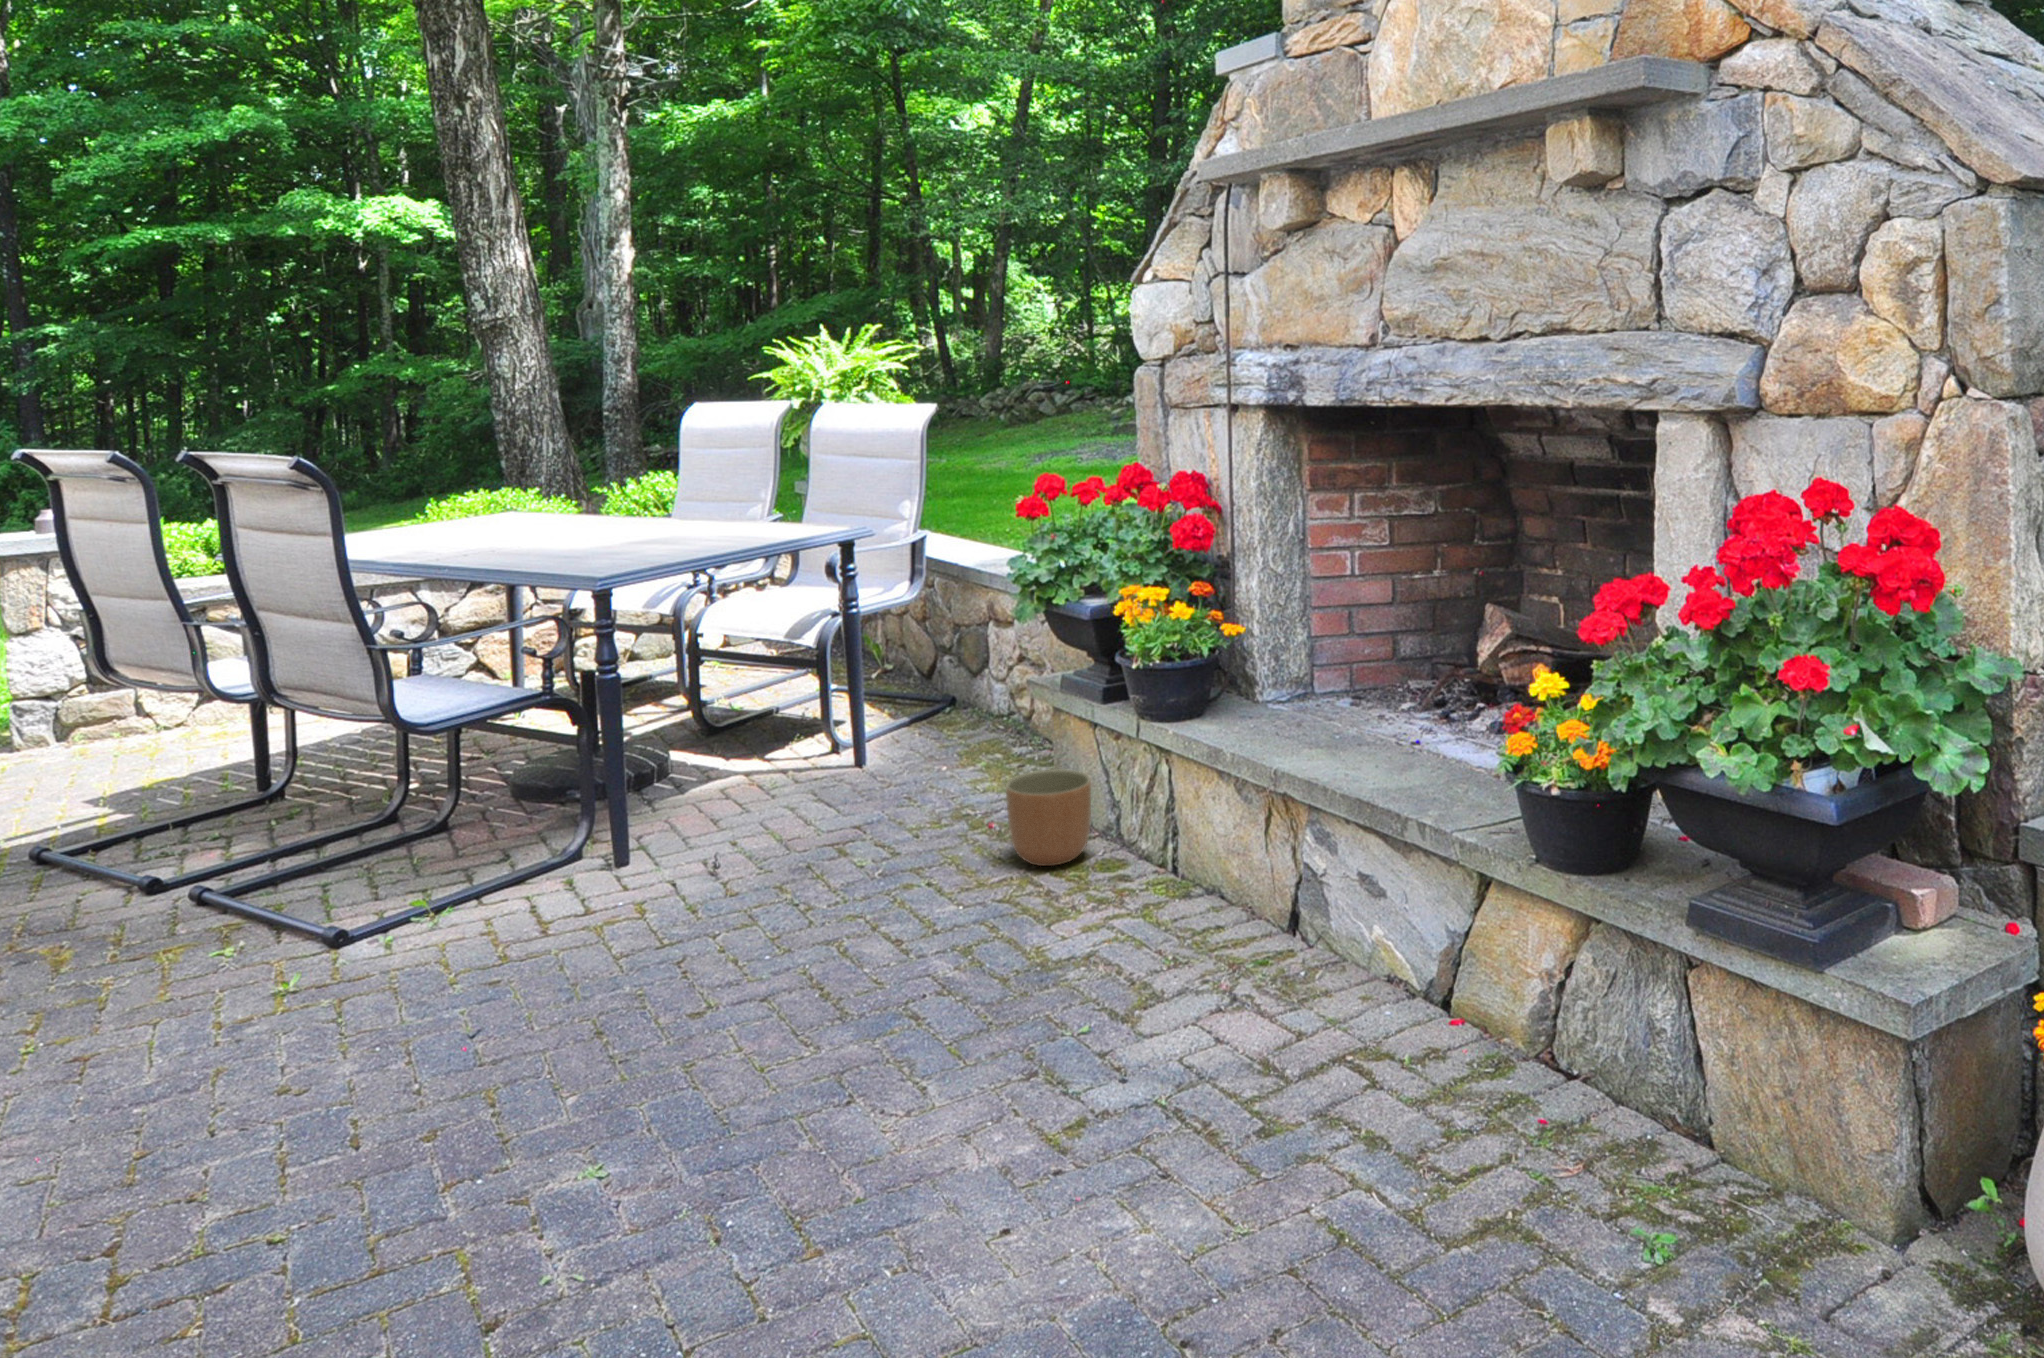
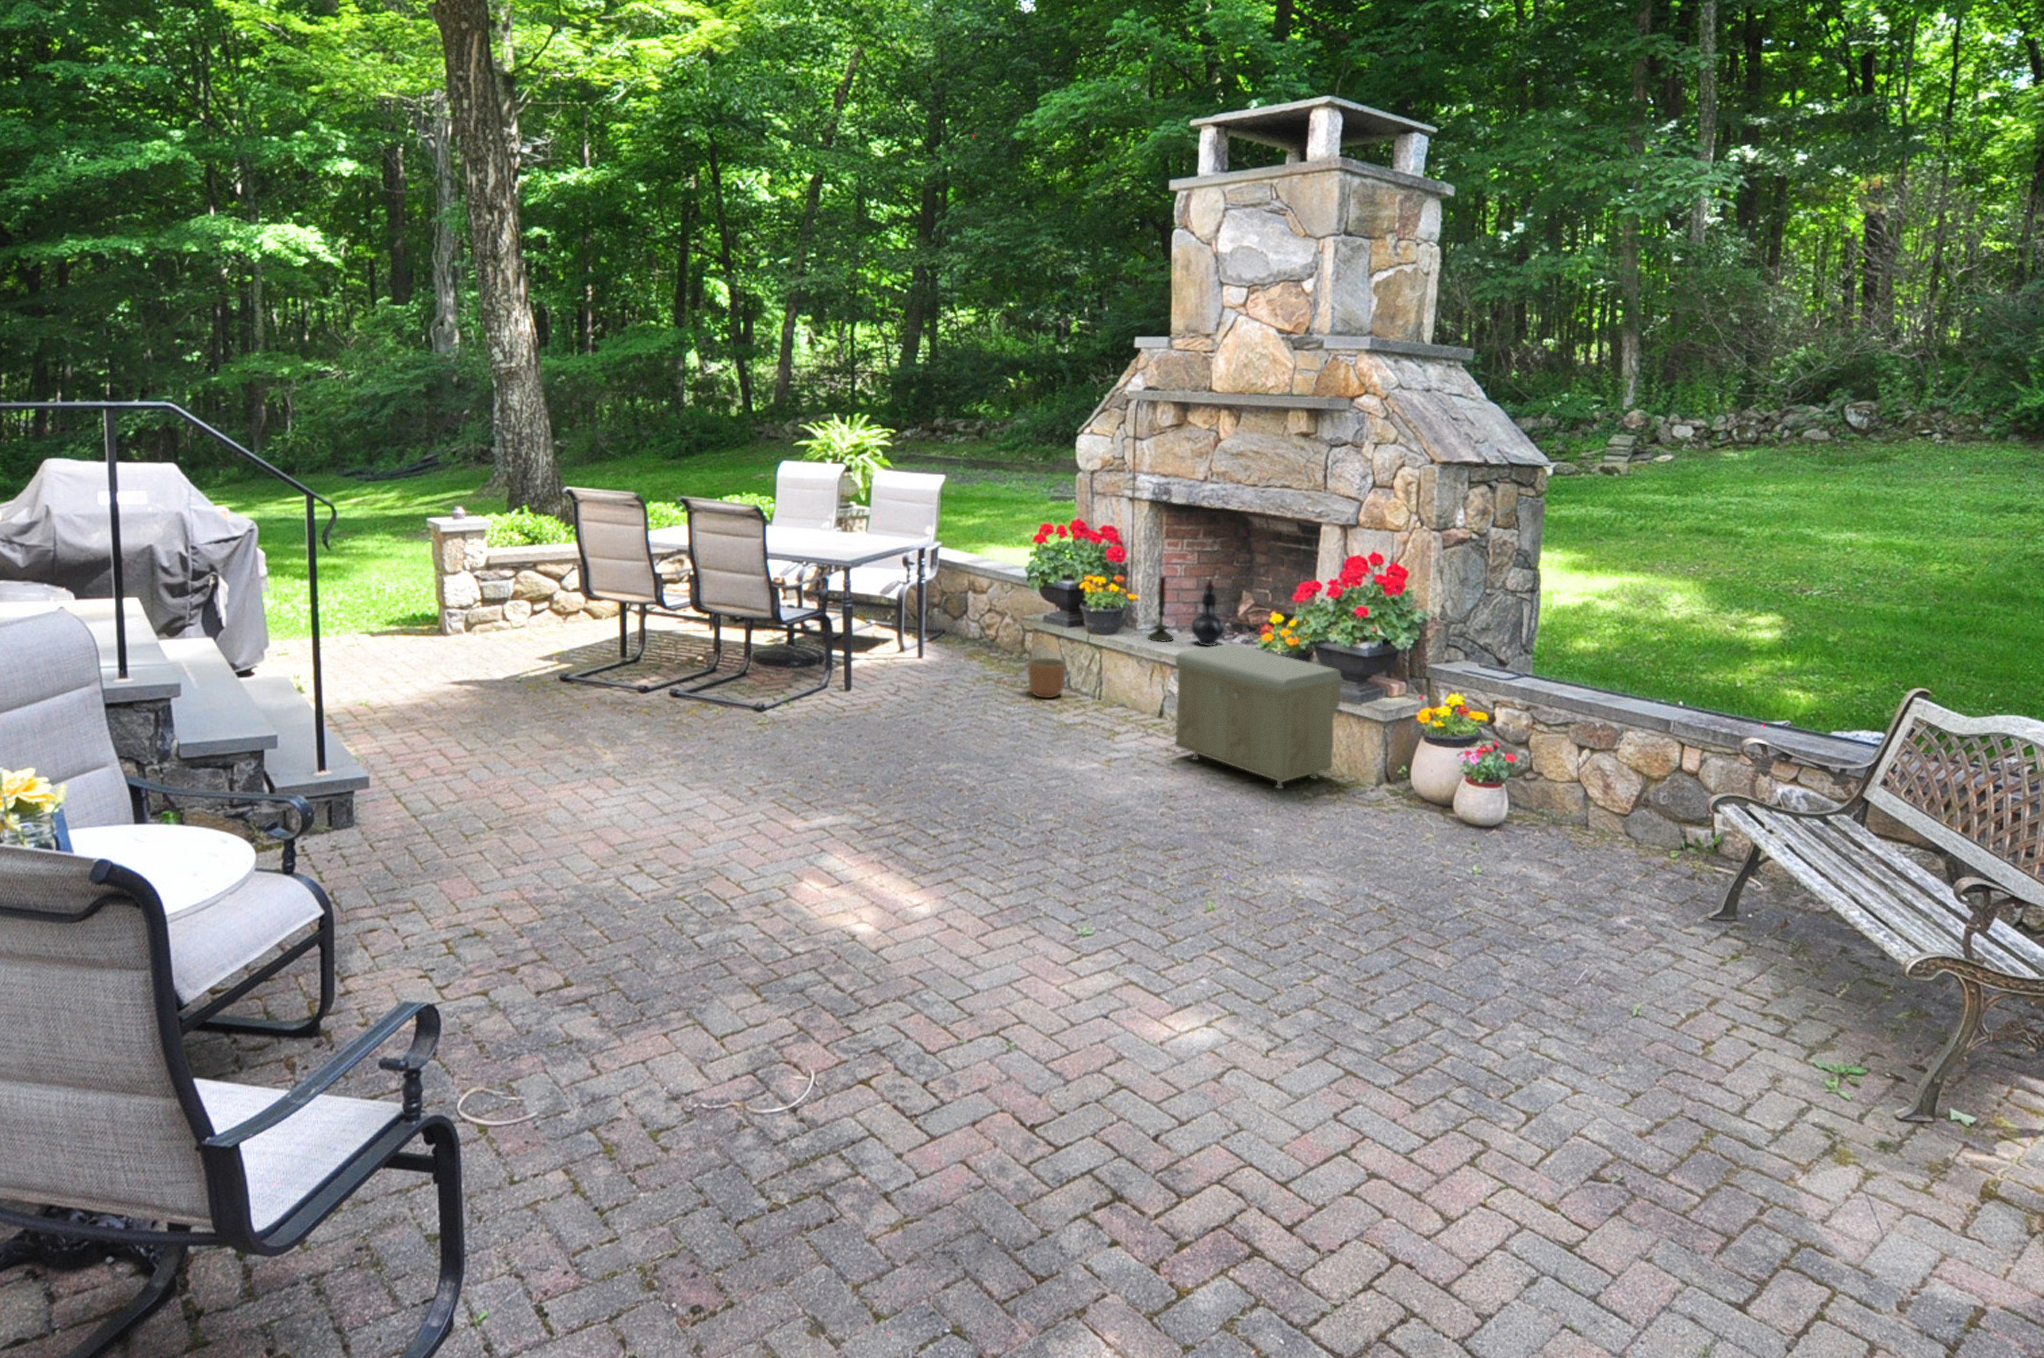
candle: none [1264,573,1323,730] -> present [1148,577,1173,641]
decorative vase: none [1361,578,1439,737] -> present [1192,579,1225,646]
storage bench: none [1266,751,1765,1263] -> present [1176,644,1341,789]

